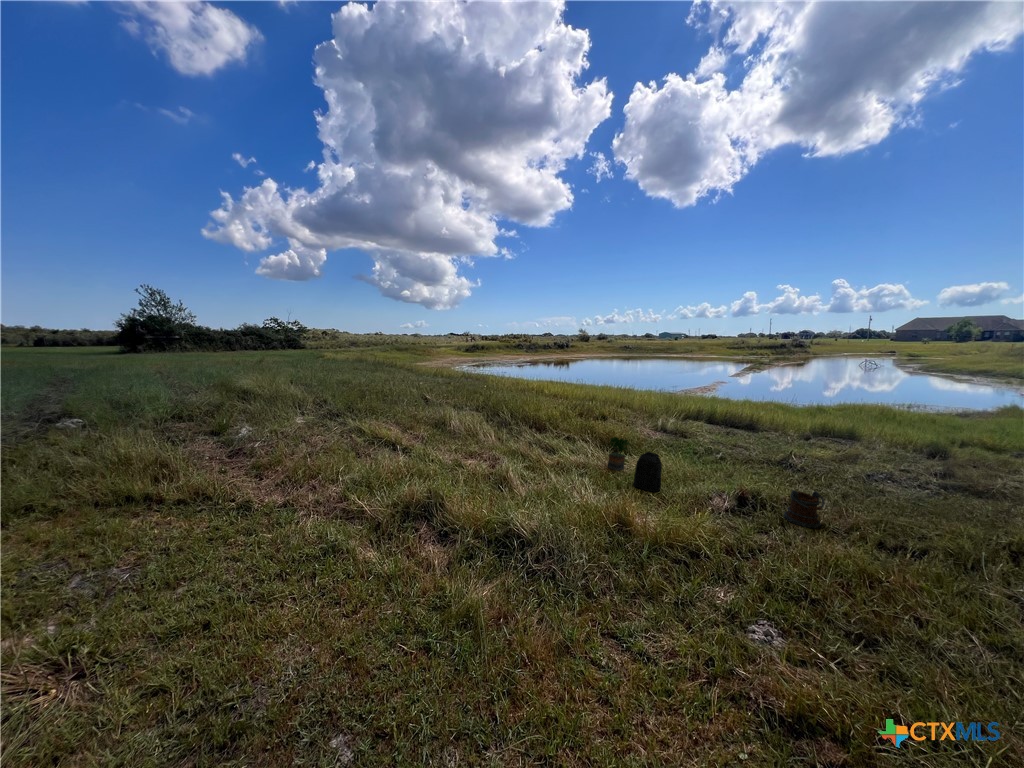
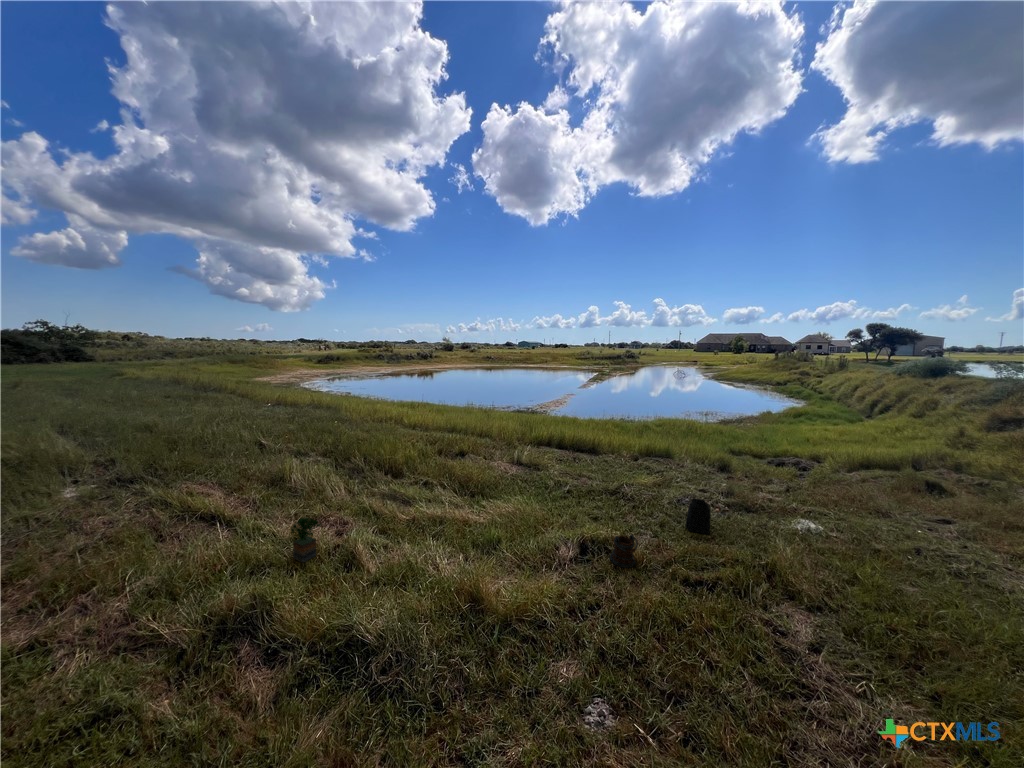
potted tree: present [608,437,629,471] -> present [291,517,321,562]
backpack: present [633,452,662,492] -> present [686,499,711,534]

